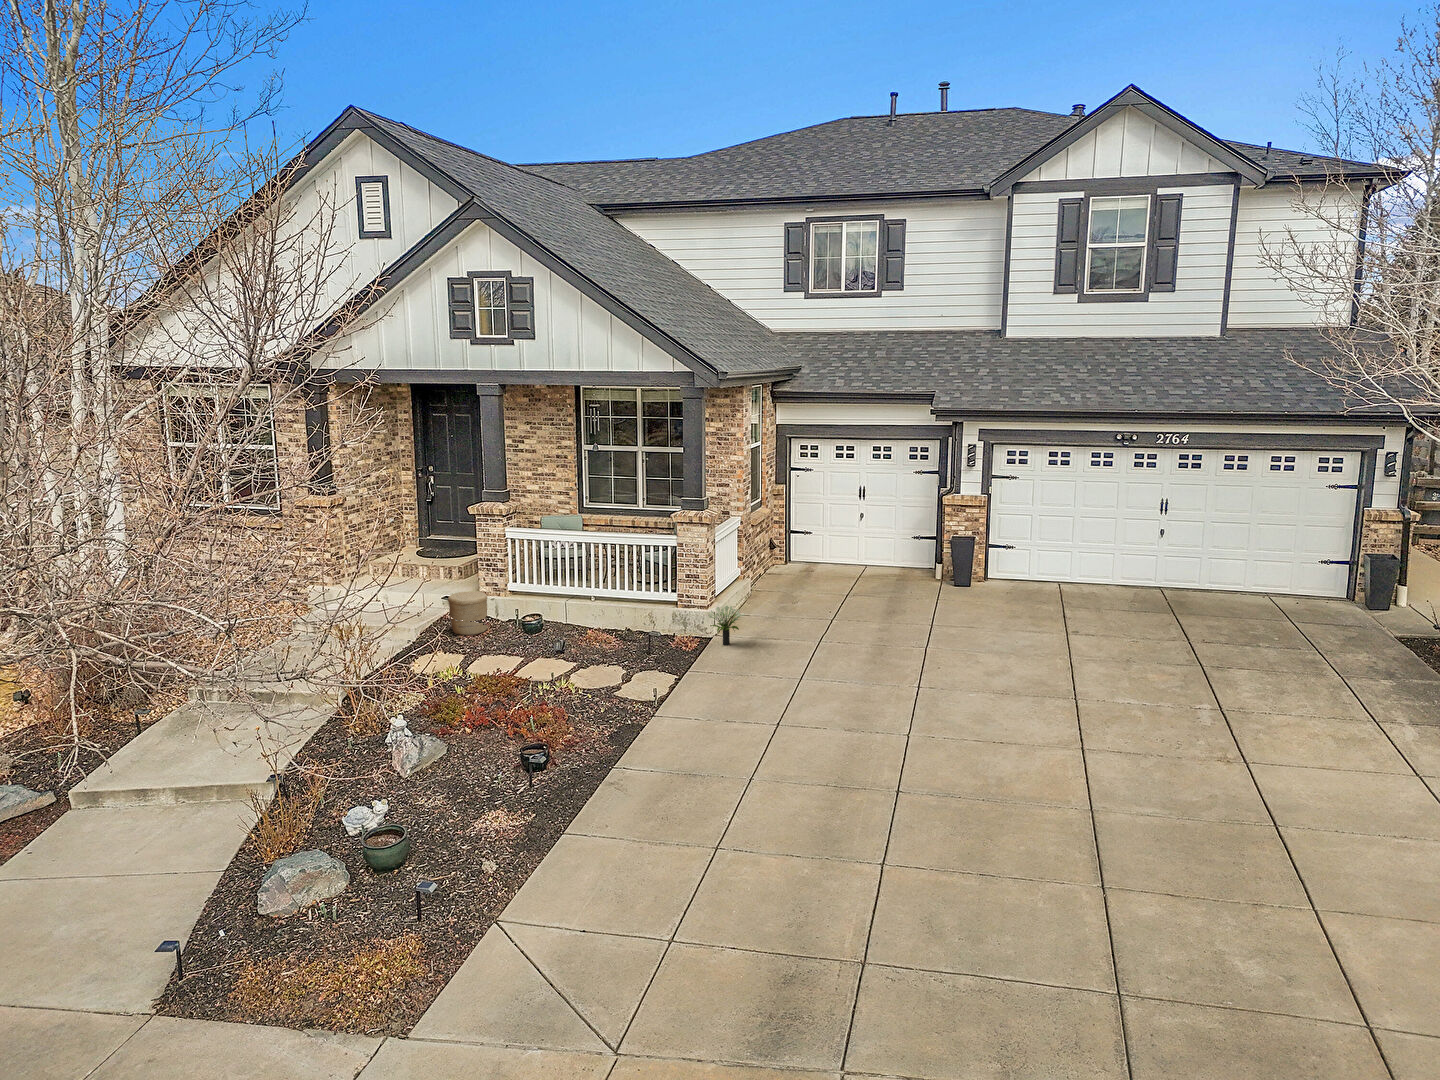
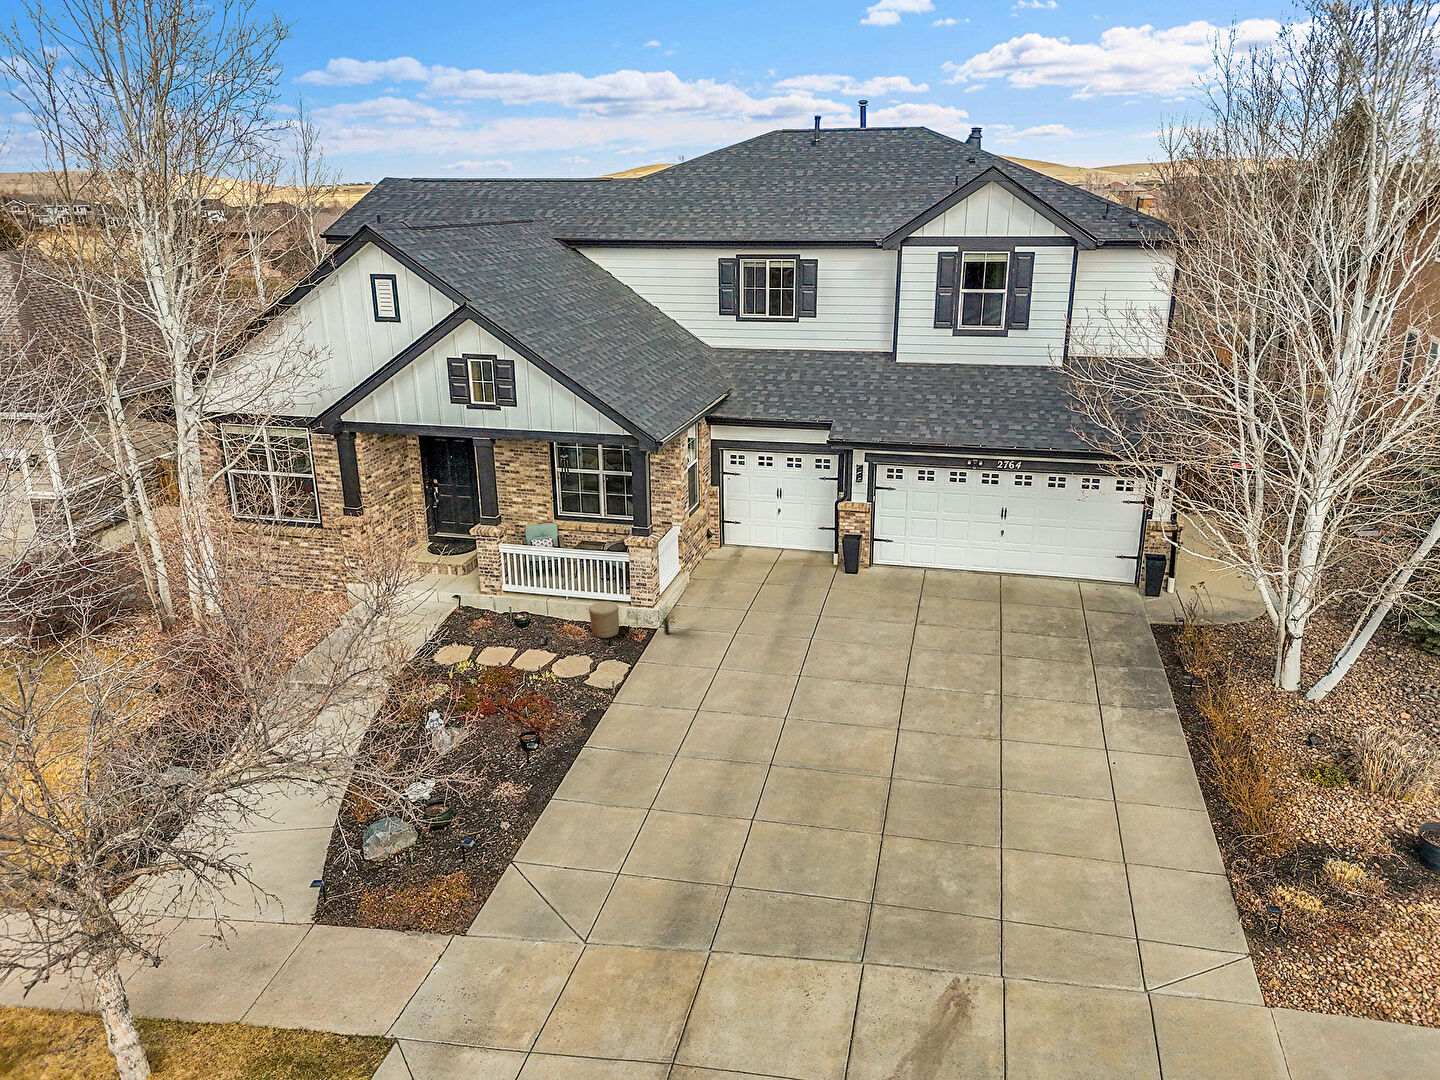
basket: present [448,591,487,635] -> present [589,602,619,638]

